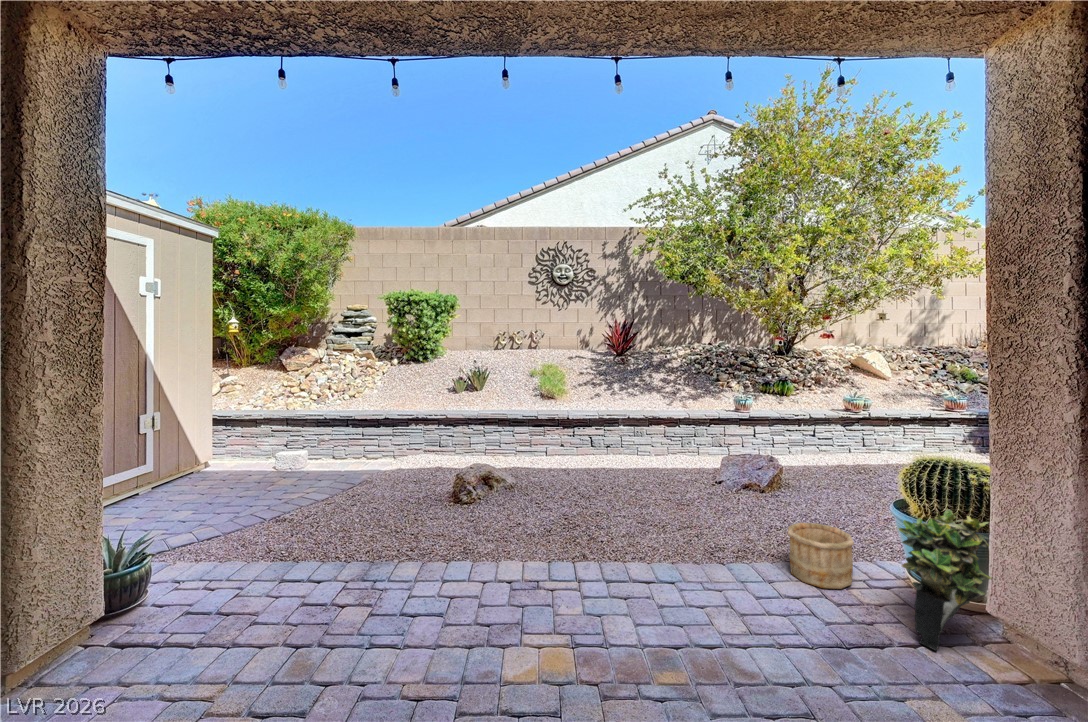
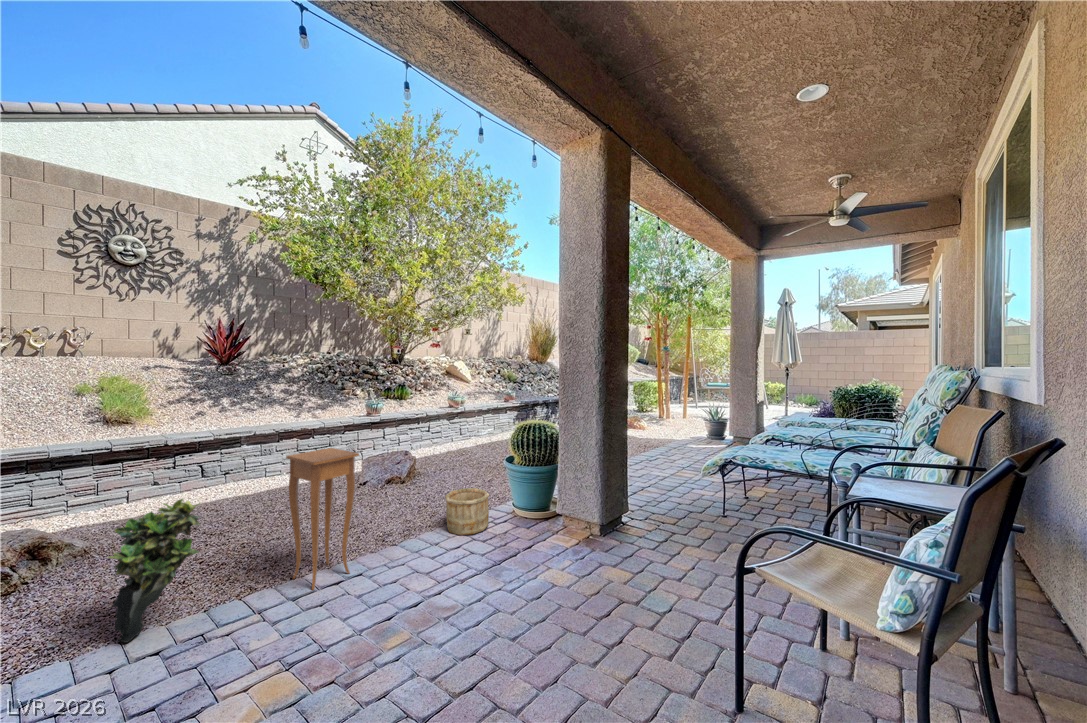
side table: none [608,445,671,582] -> present [286,448,359,590]
potted plant: present [899,510,991,651] -> present [108,499,200,643]

